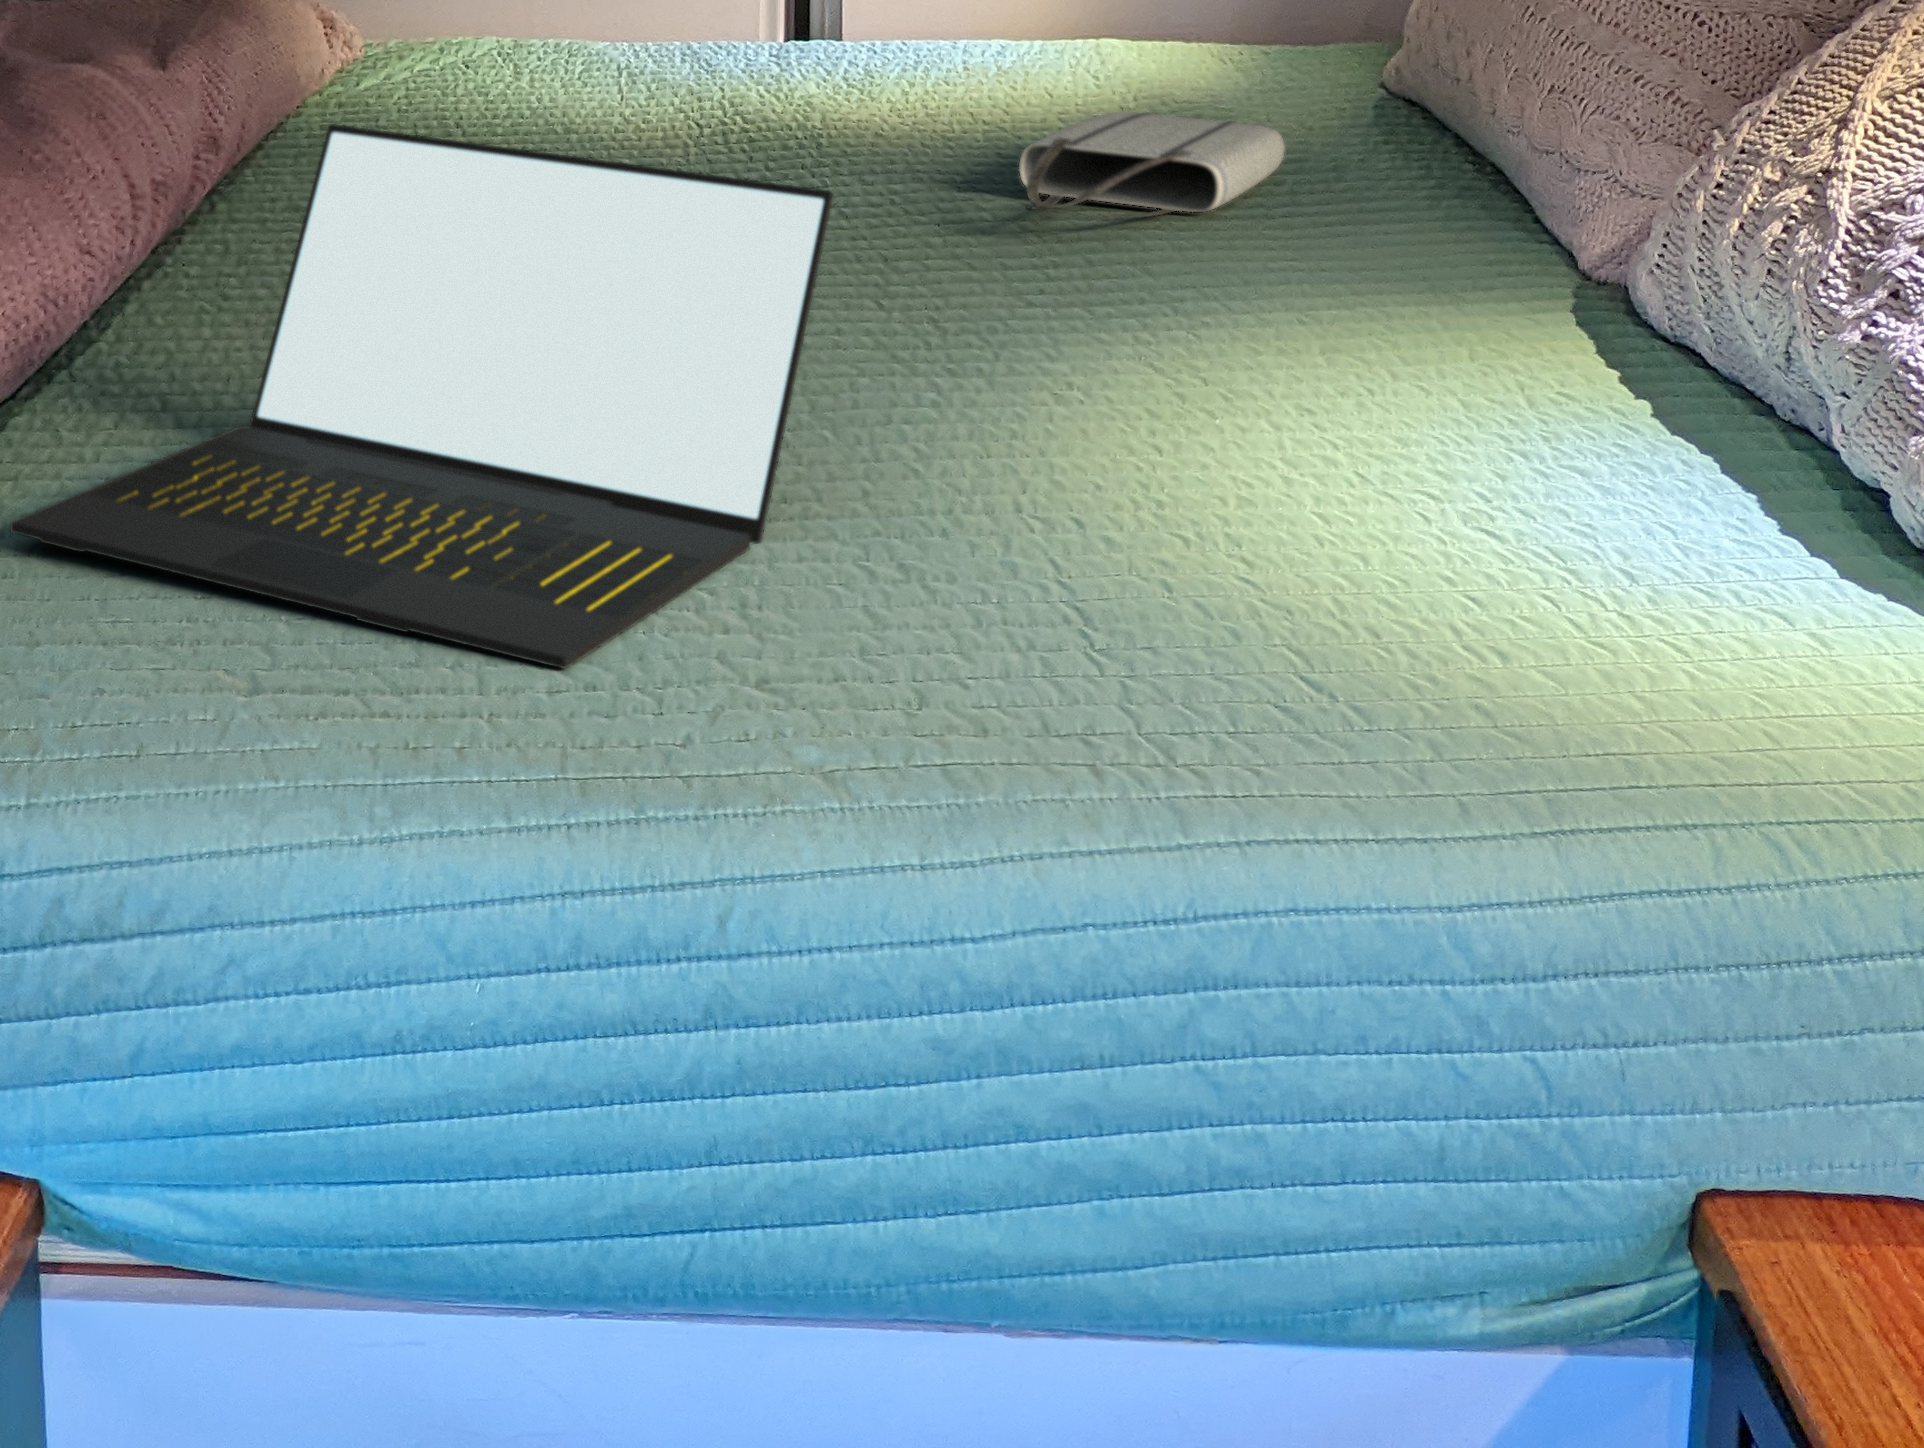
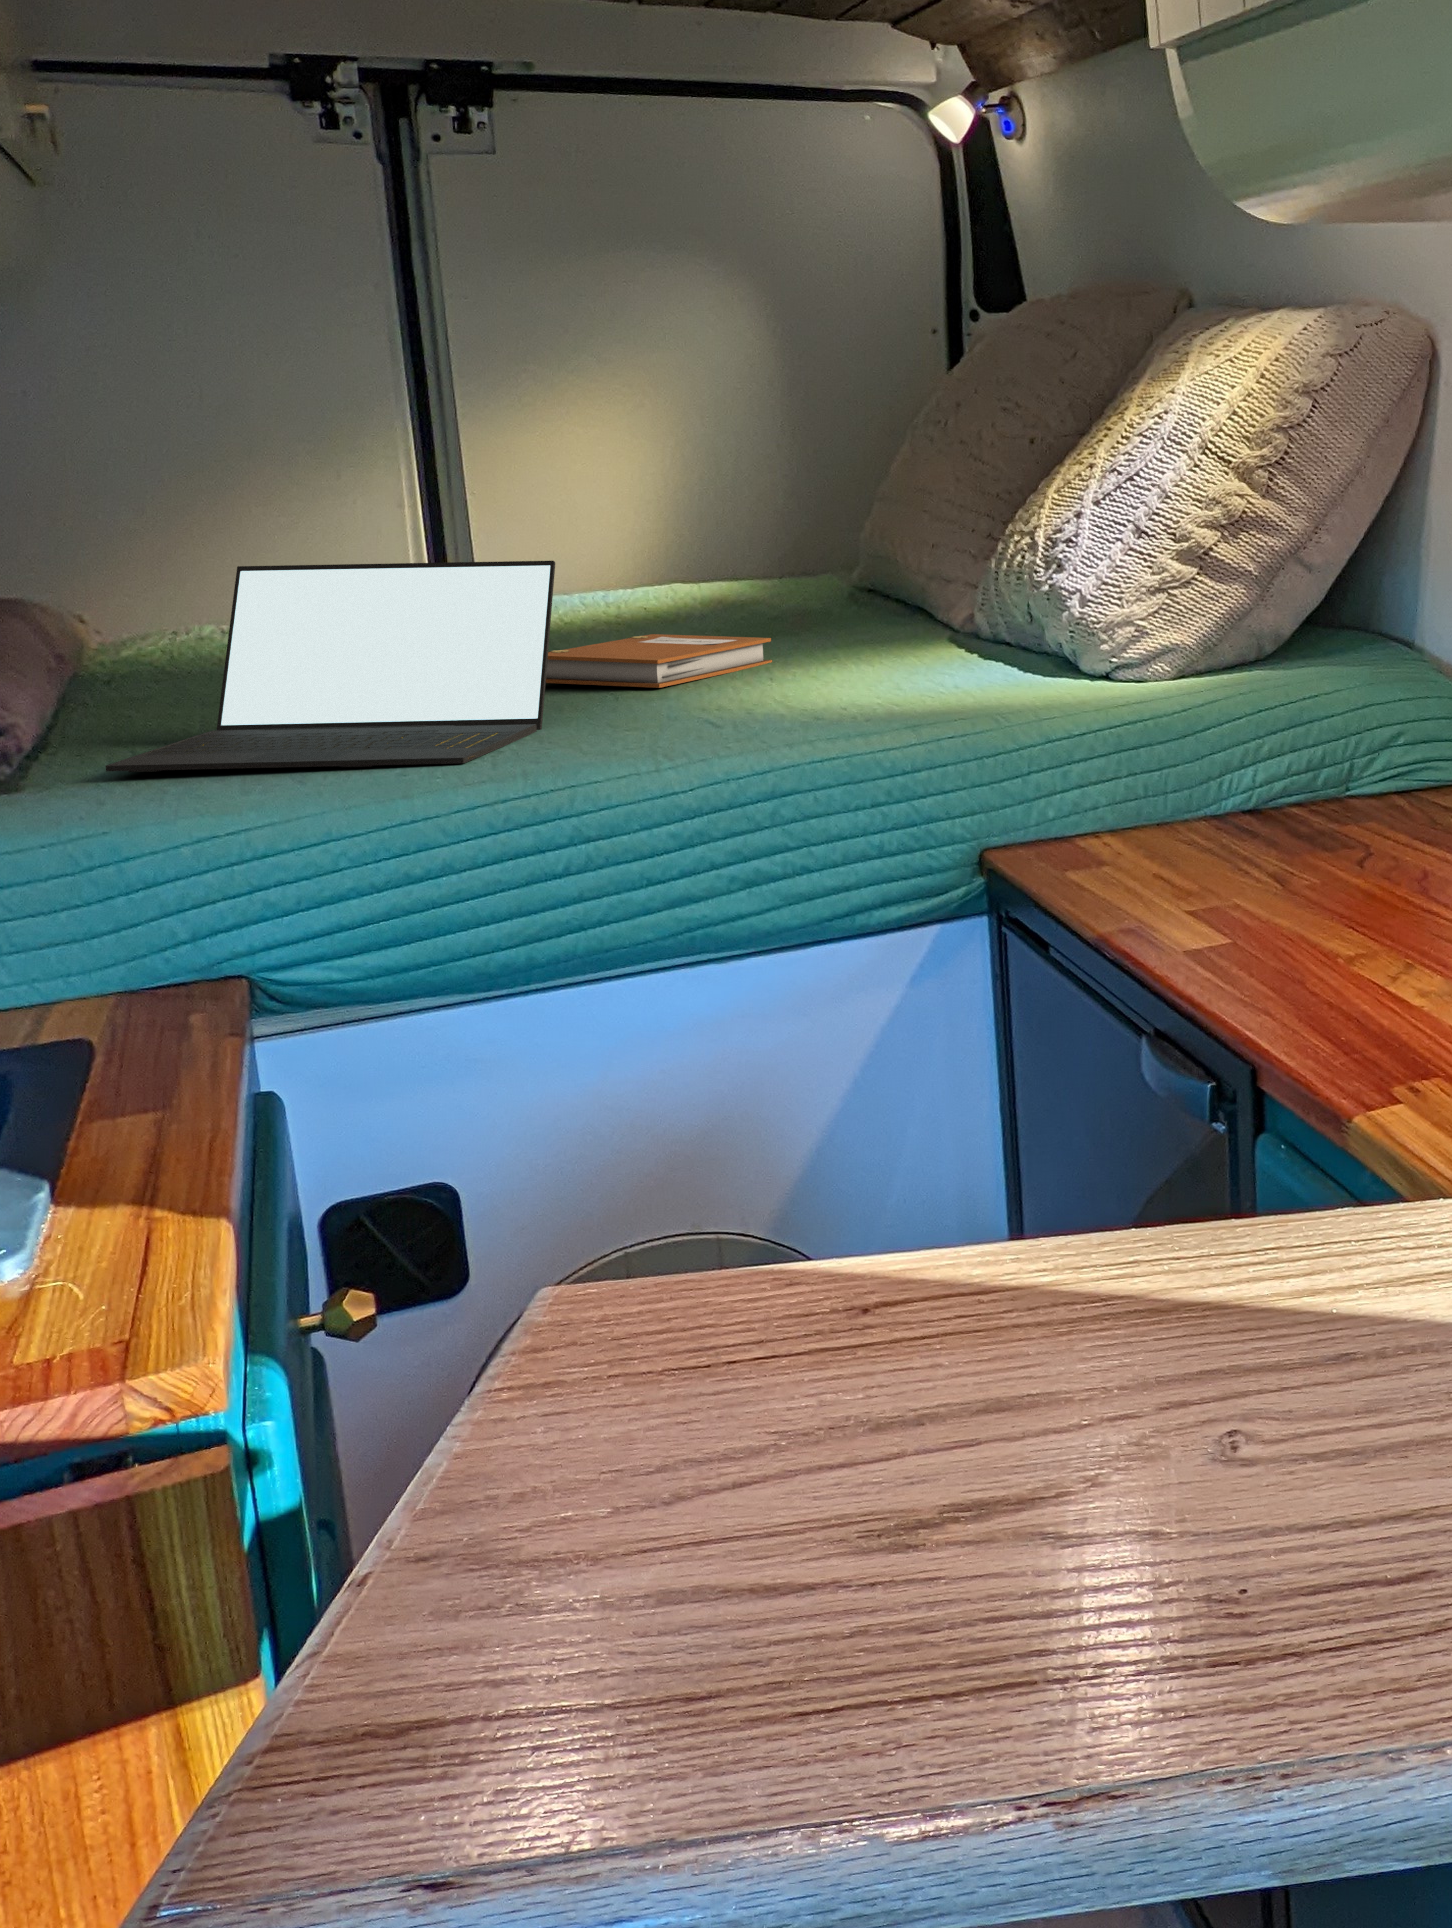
tote bag: present [1019,112,1284,219] -> none [630,585,785,630]
notebook: none [794,259,1244,423] -> present [546,634,772,688]

